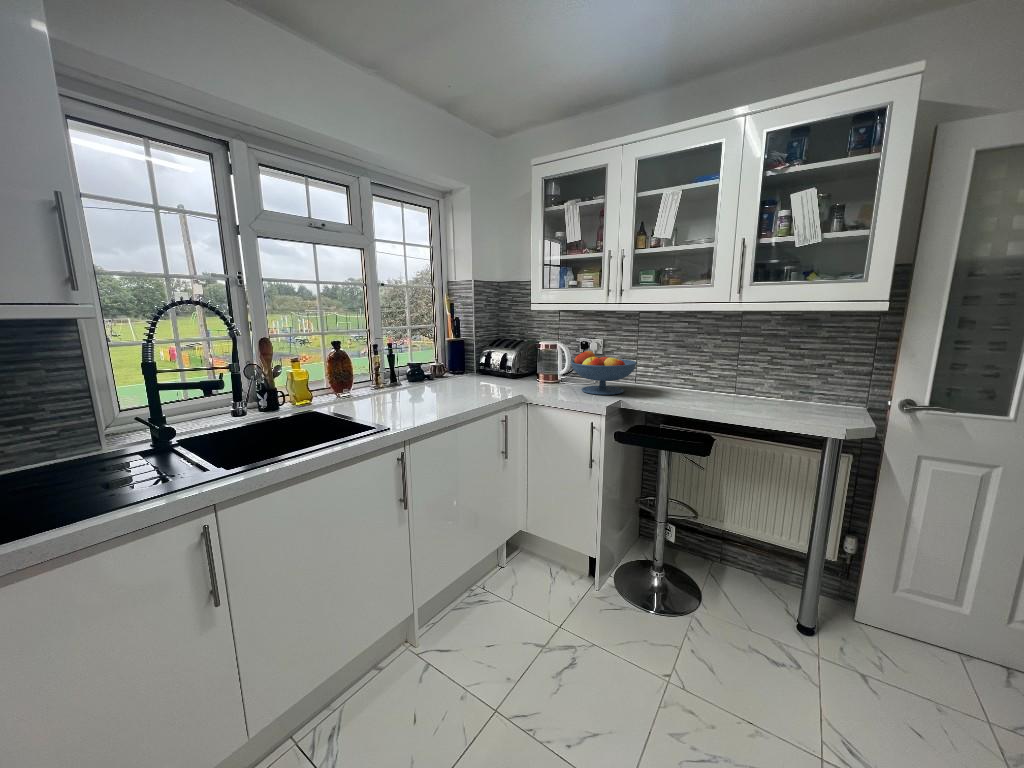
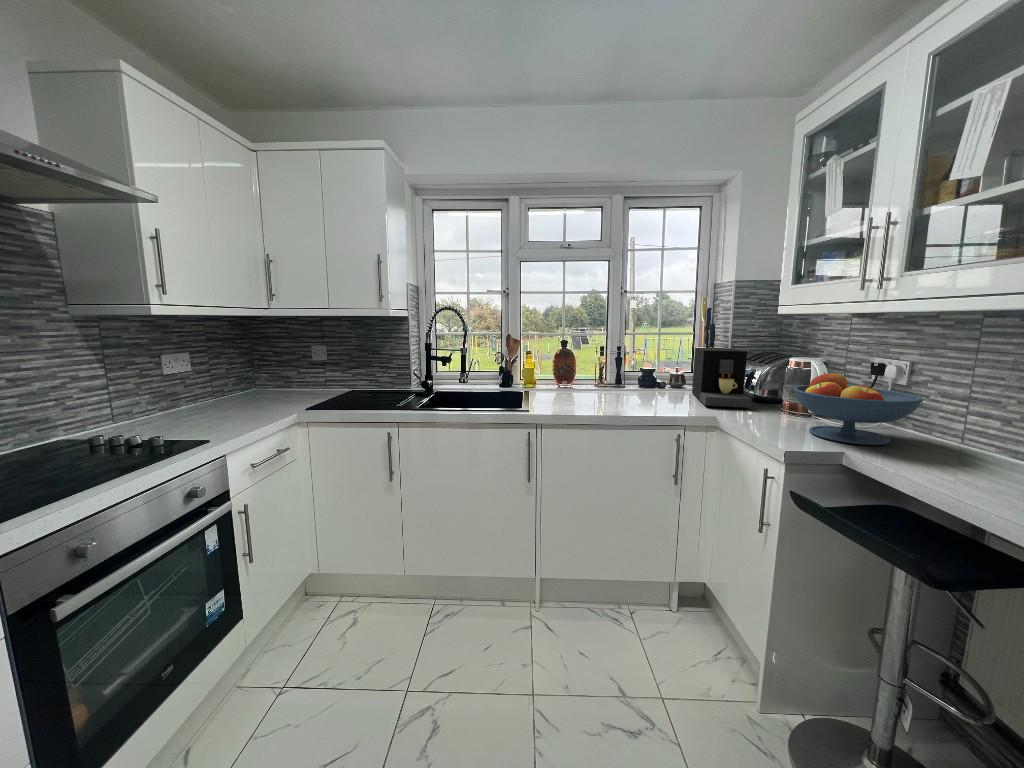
coffee maker: none [462,338,528,388] -> present [692,348,752,408]

